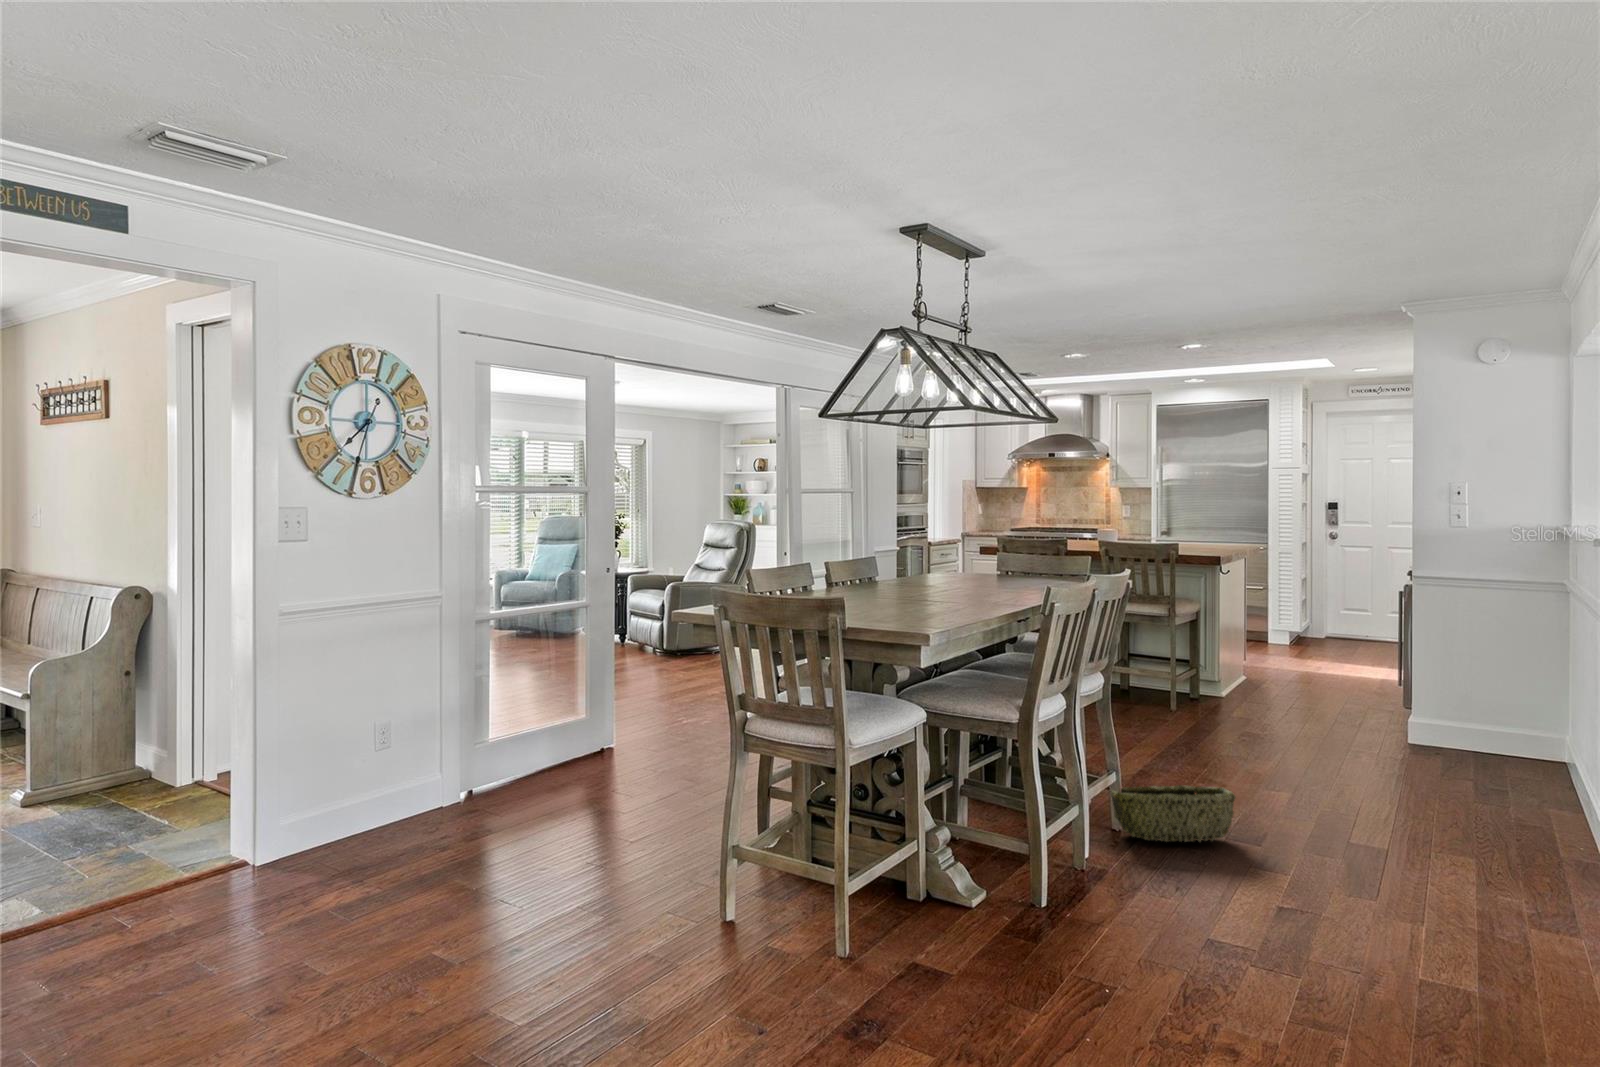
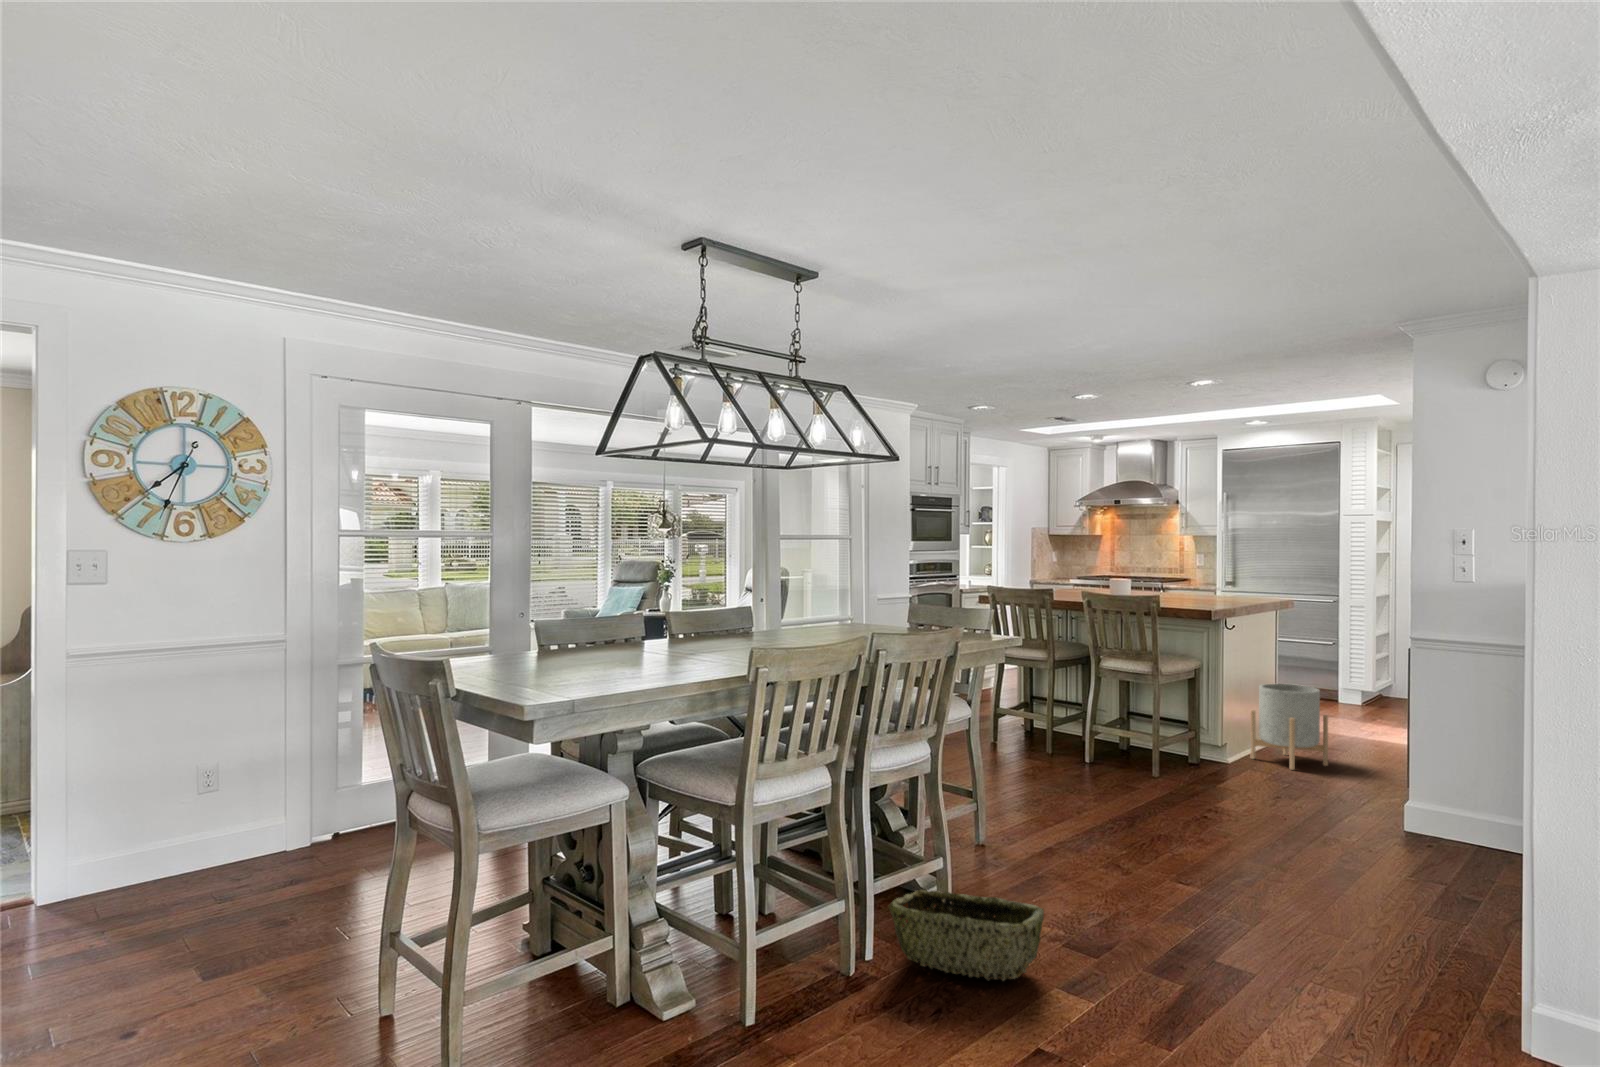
planter: none [1236,624,1302,700] -> present [1251,684,1328,770]

